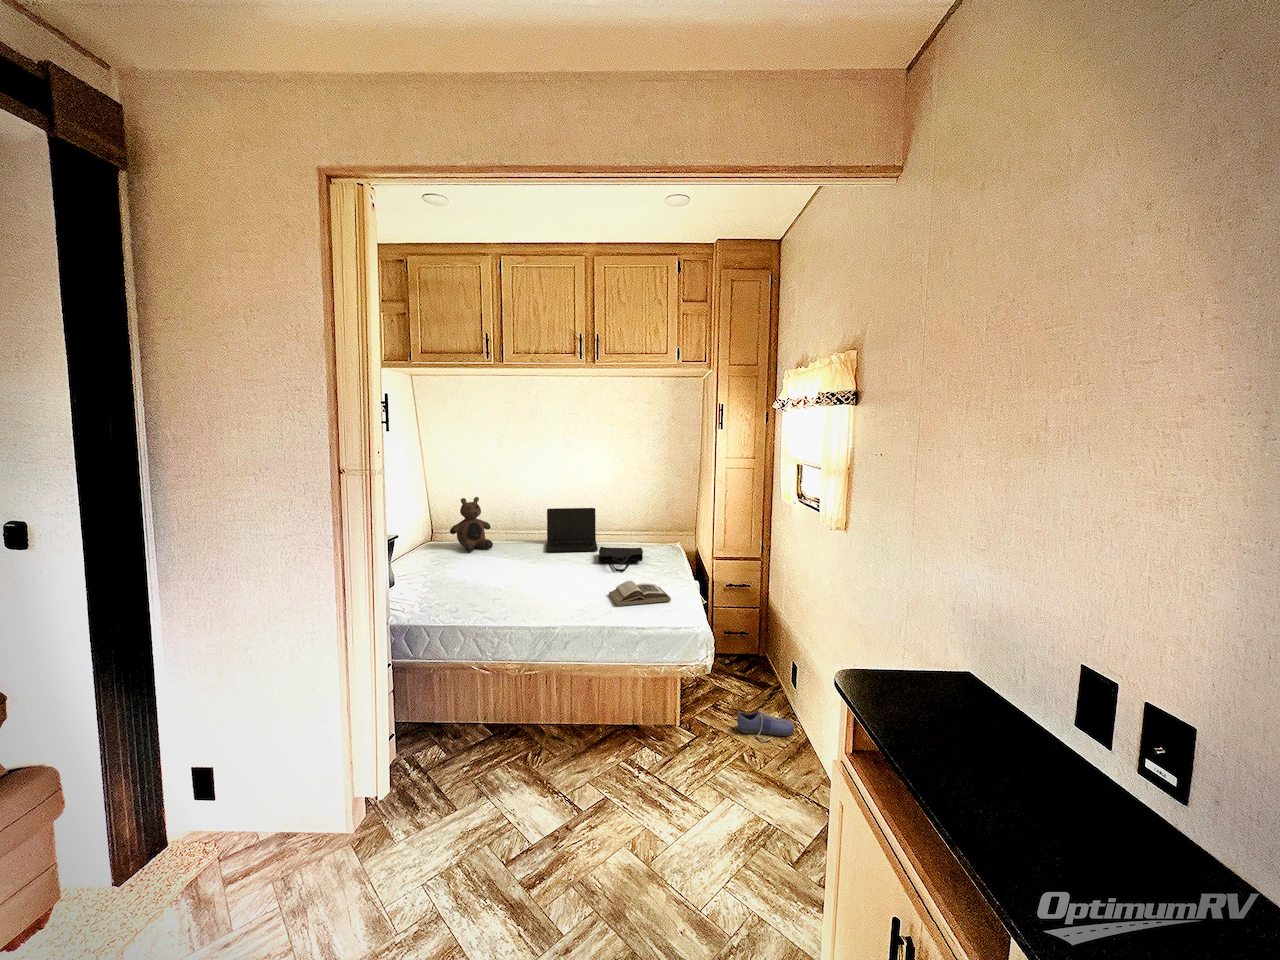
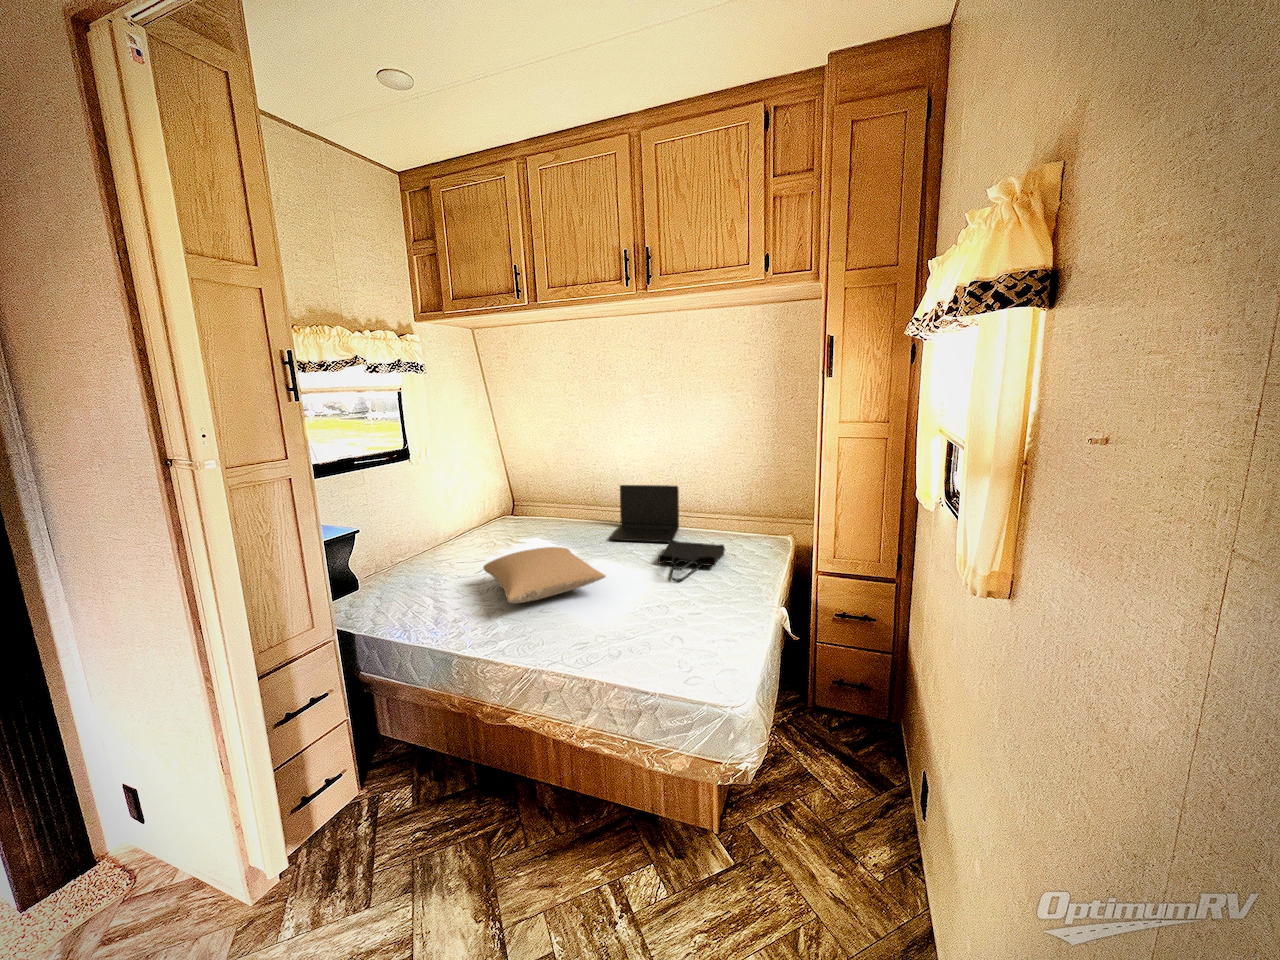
teddy bear: present [450,497,493,552] -> none [510,469,558,534]
pillow: none [471,551,577,589] -> present [483,547,606,603]
book: present [609,581,671,606] -> none [627,607,711,649]
shoe: present [737,711,794,741] -> none [807,842,909,912]

